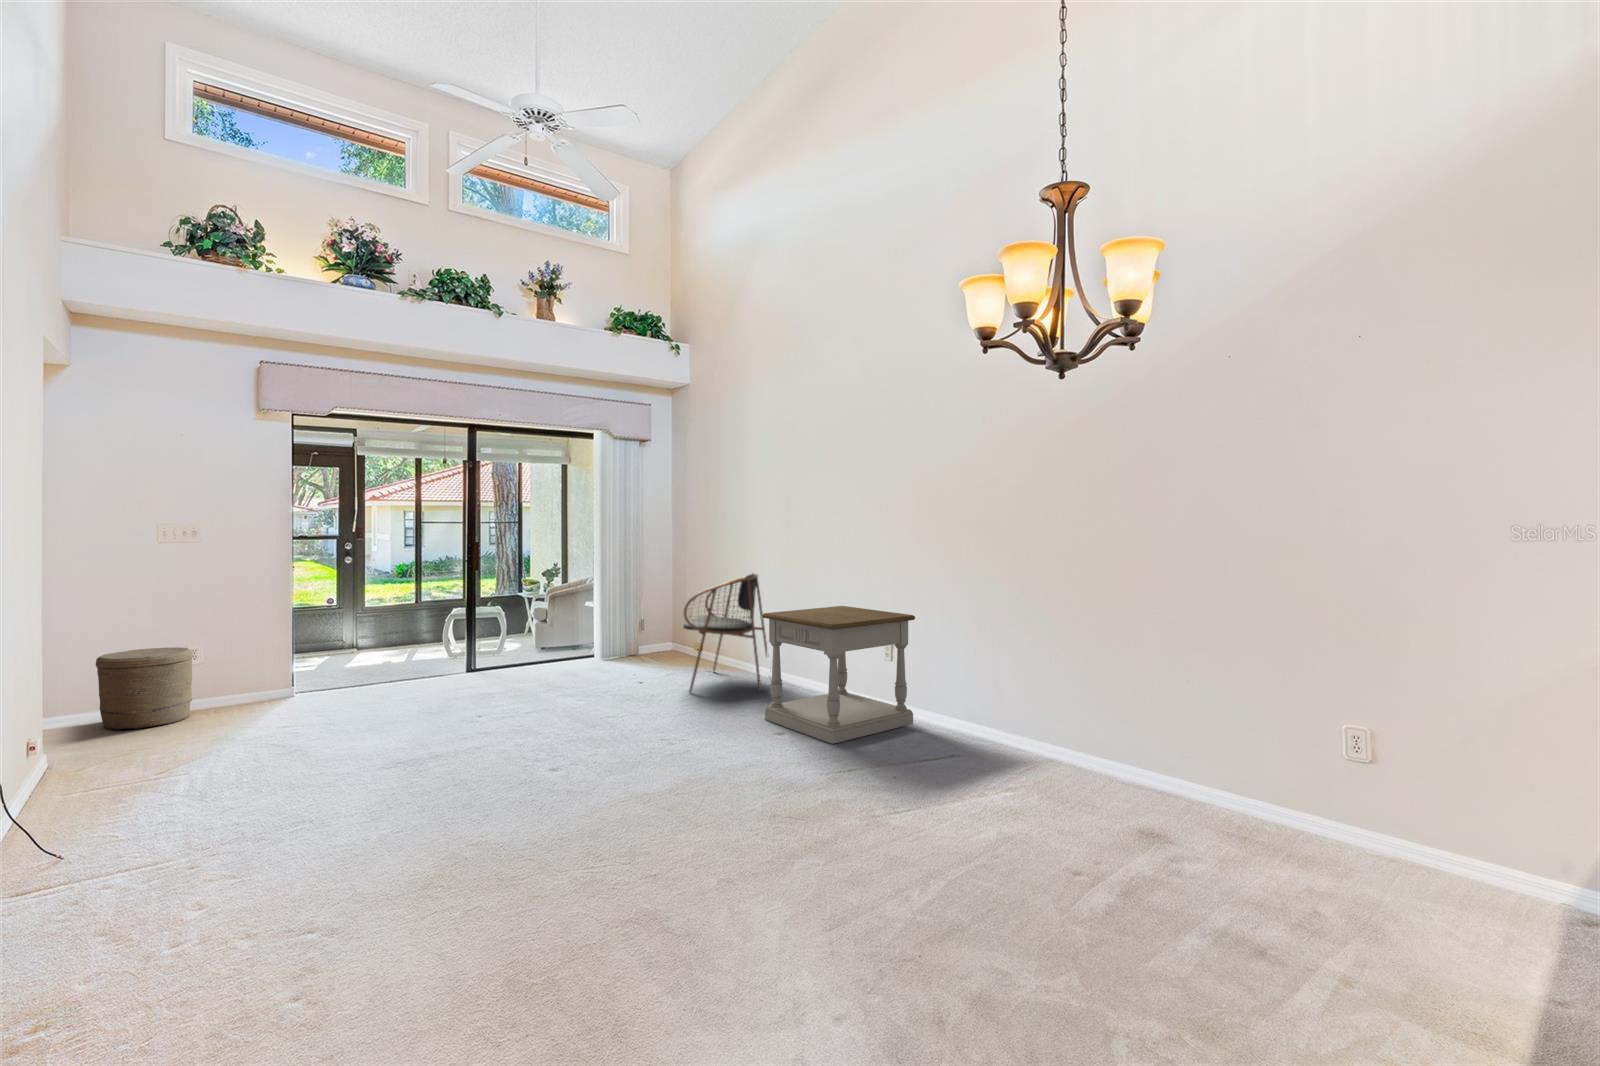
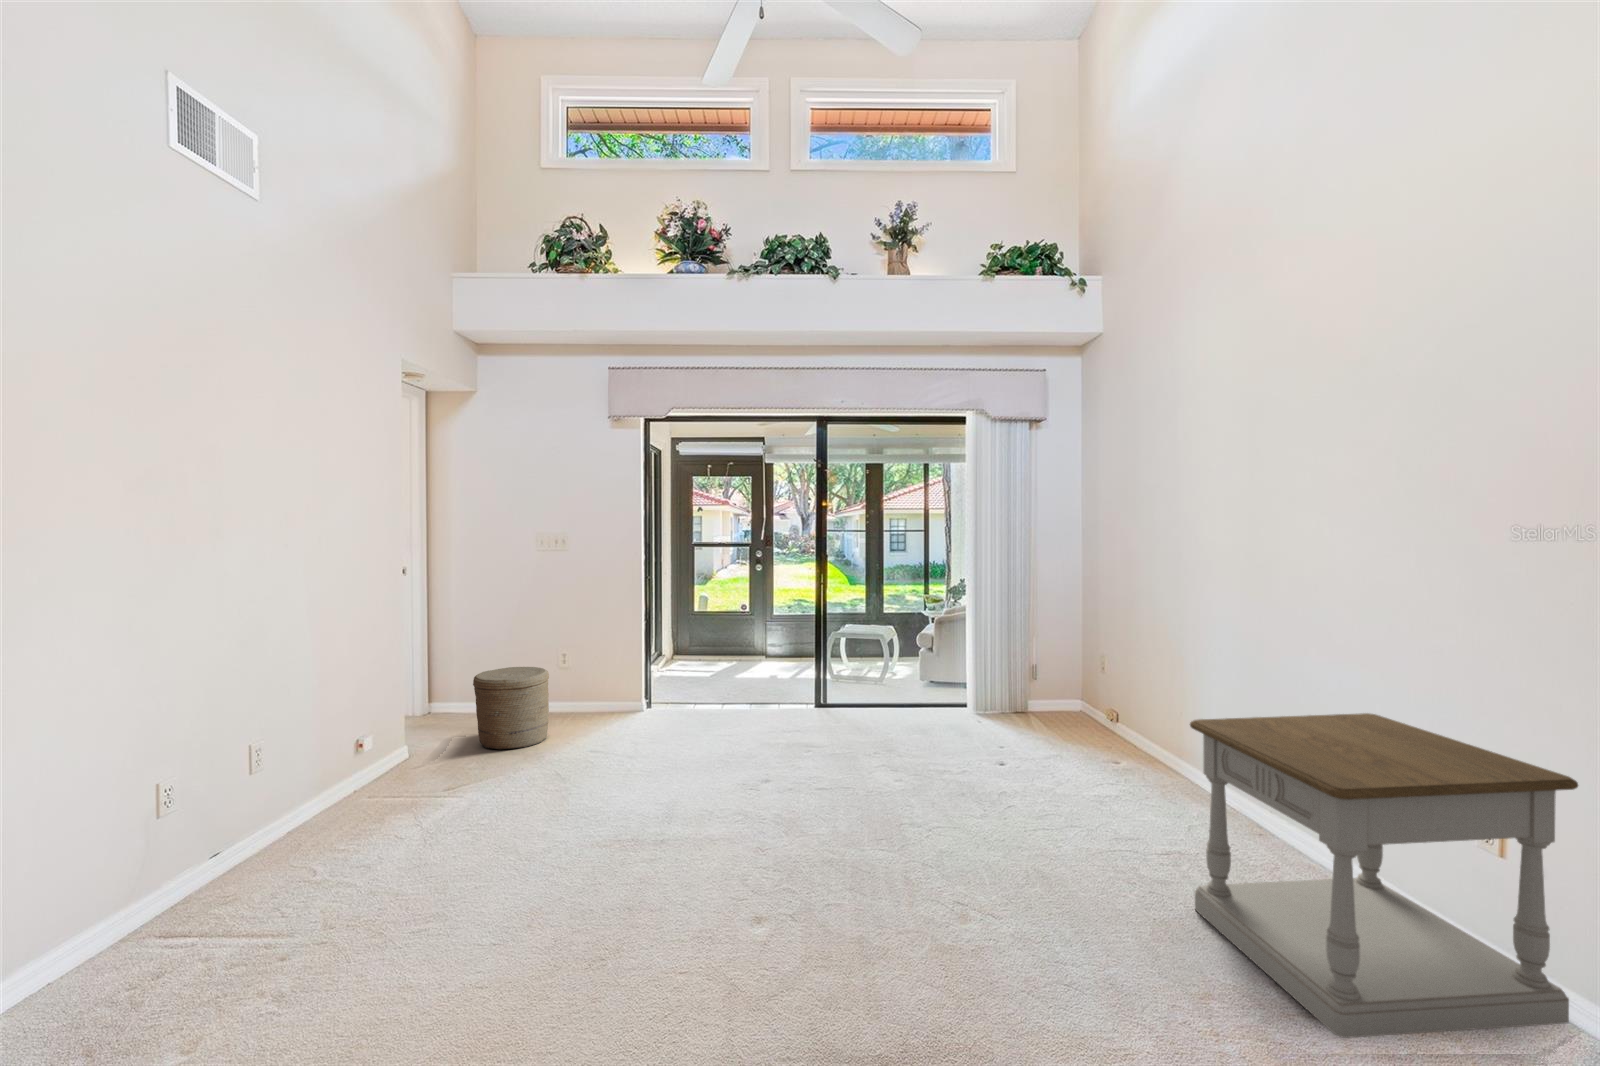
dining chair: present [683,574,767,693] -> none [1067,624,1226,827]

